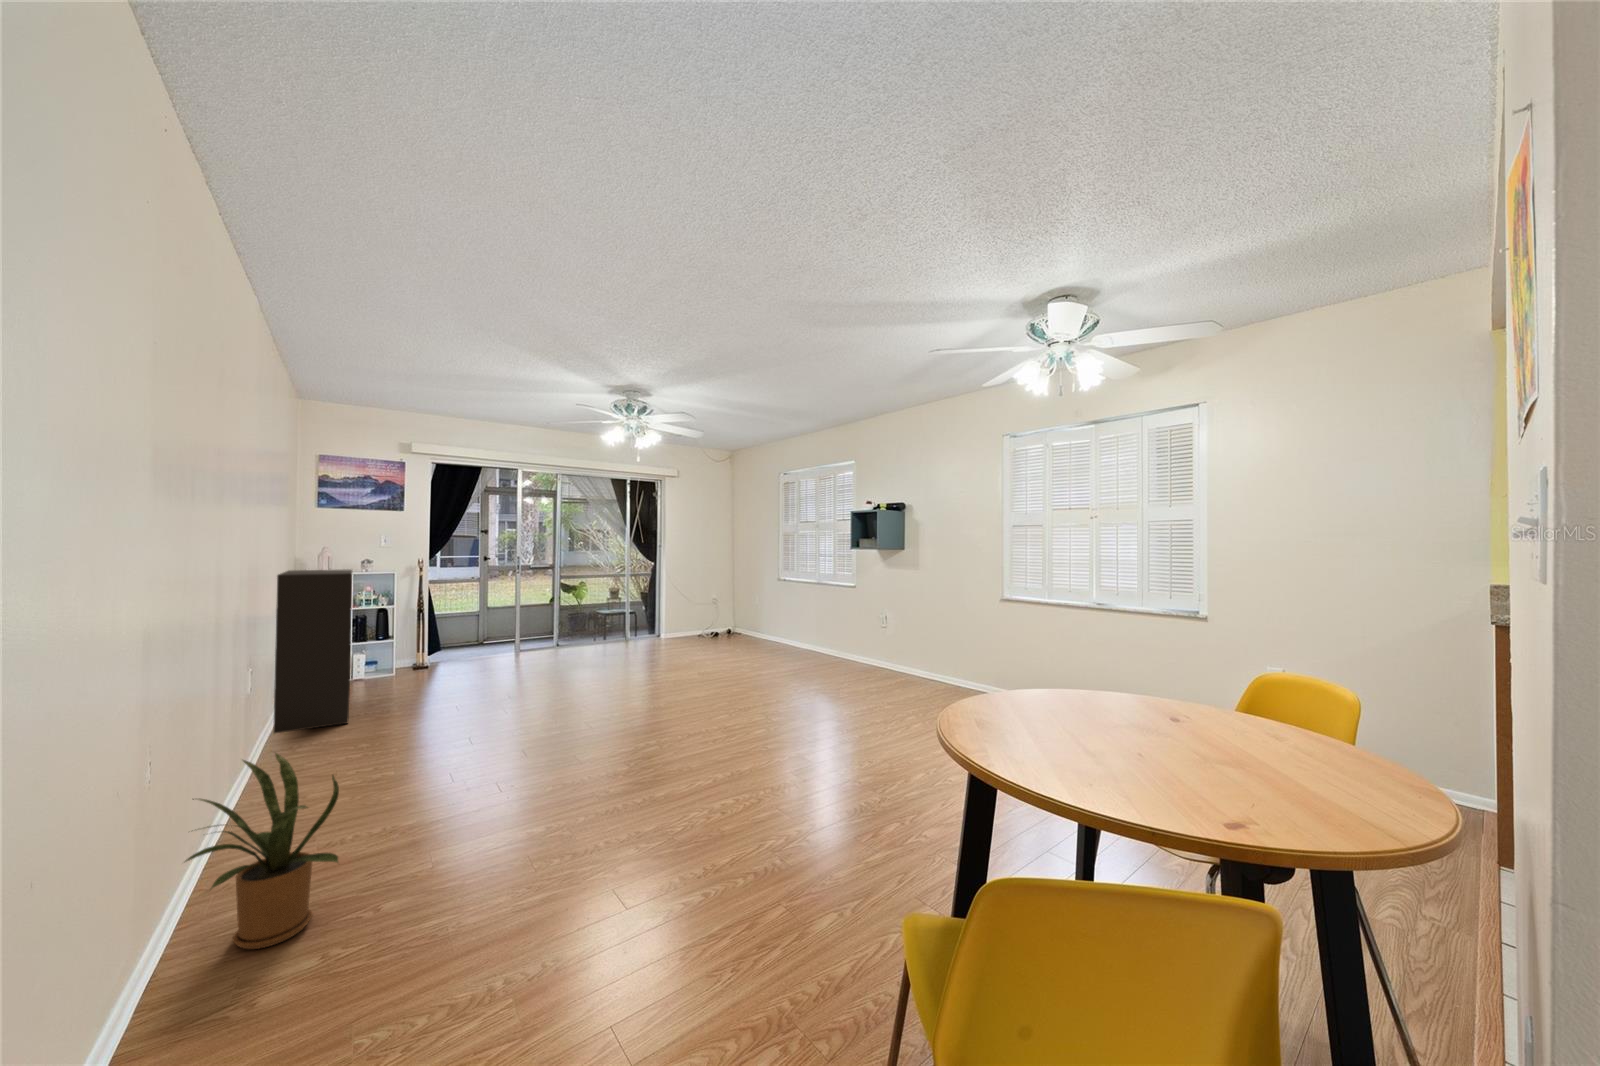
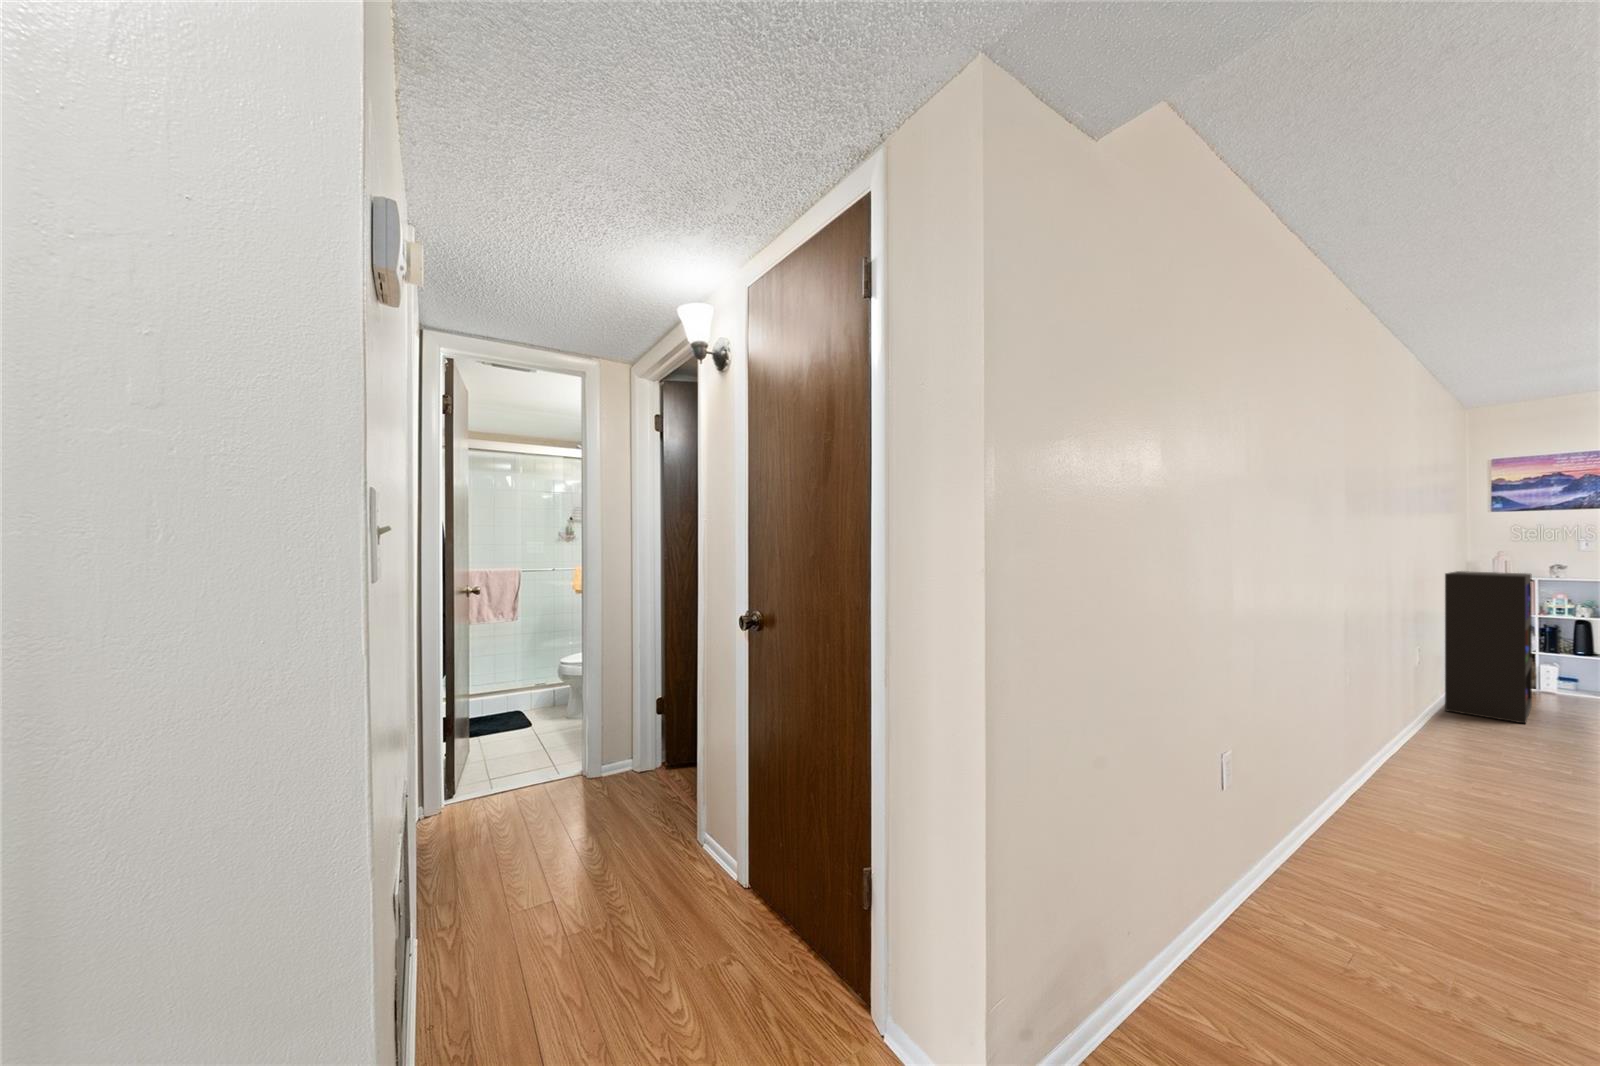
house plant: present [185,753,339,949] -> none [1370,691,1487,825]

